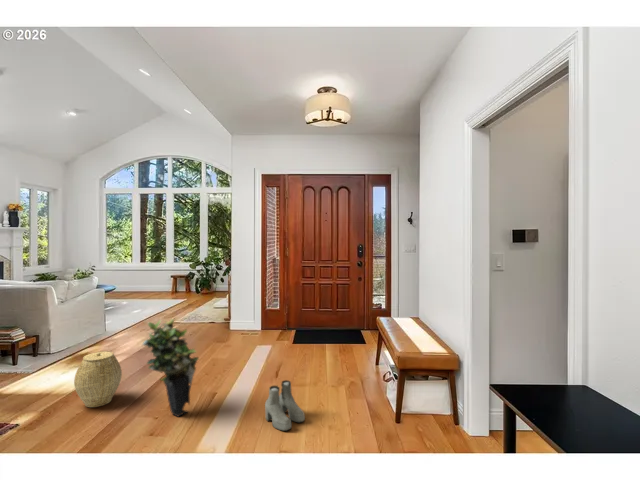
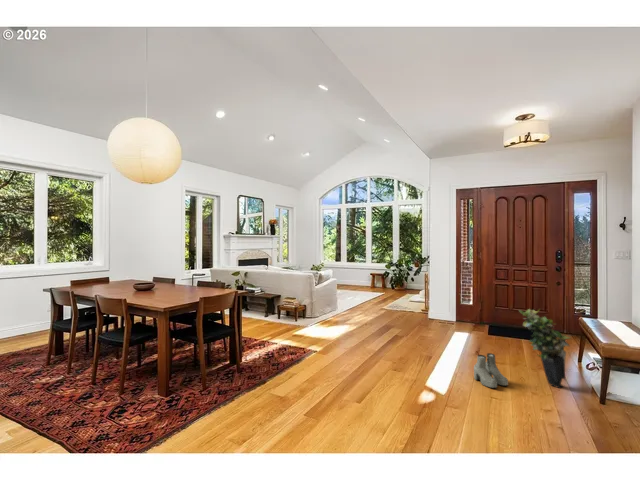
potted plant: present [143,319,198,416] -> present [520,309,569,388]
woven basket: present [74,351,122,407] -> none [341,317,367,351]

